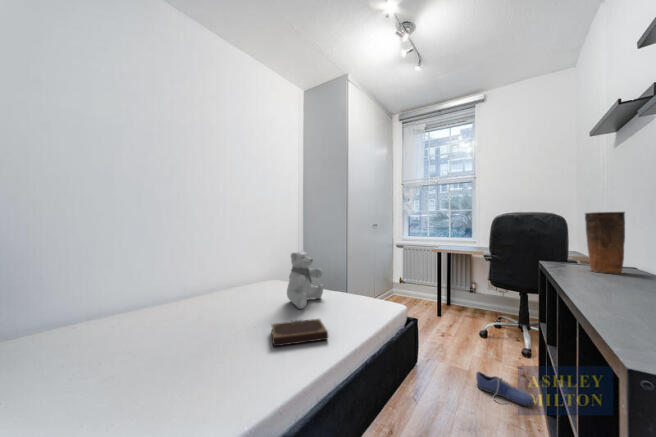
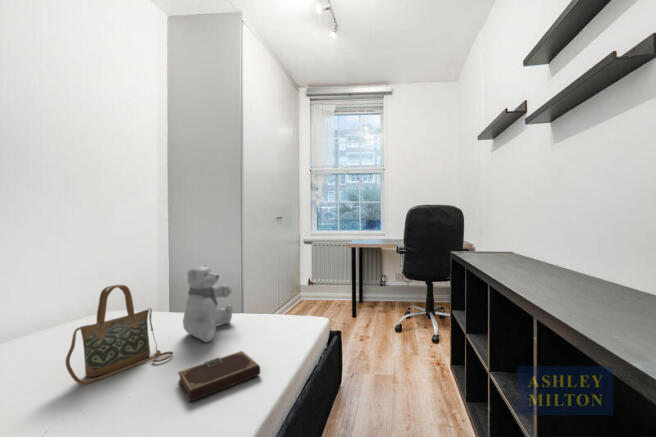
vase: present [585,212,625,274] -> none [482,207,509,261]
handbag: none [211,257,275,320] -> present [66,285,173,384]
shoe: present [476,372,534,406] -> none [400,368,447,392]

